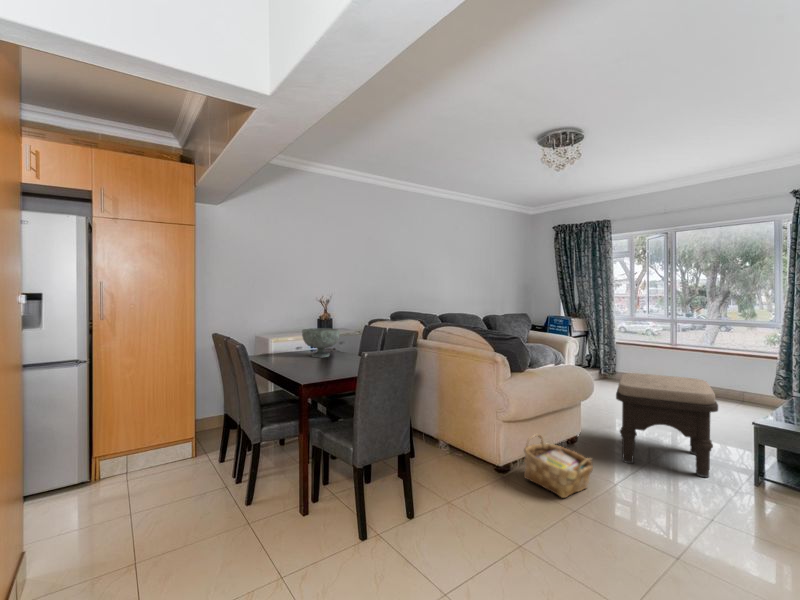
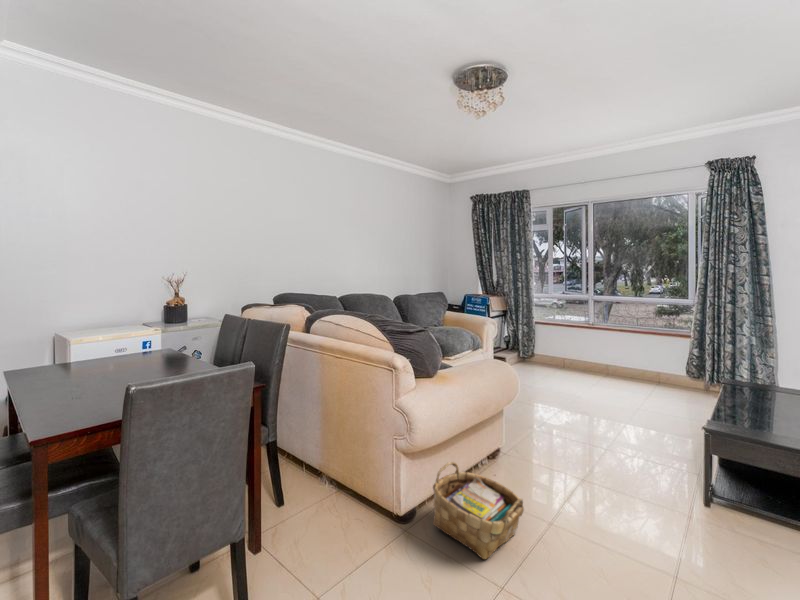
decorative bowl: present [302,328,340,357] -> none [95,324,165,371]
ottoman: present [616,373,718,477] -> none [546,366,666,496]

